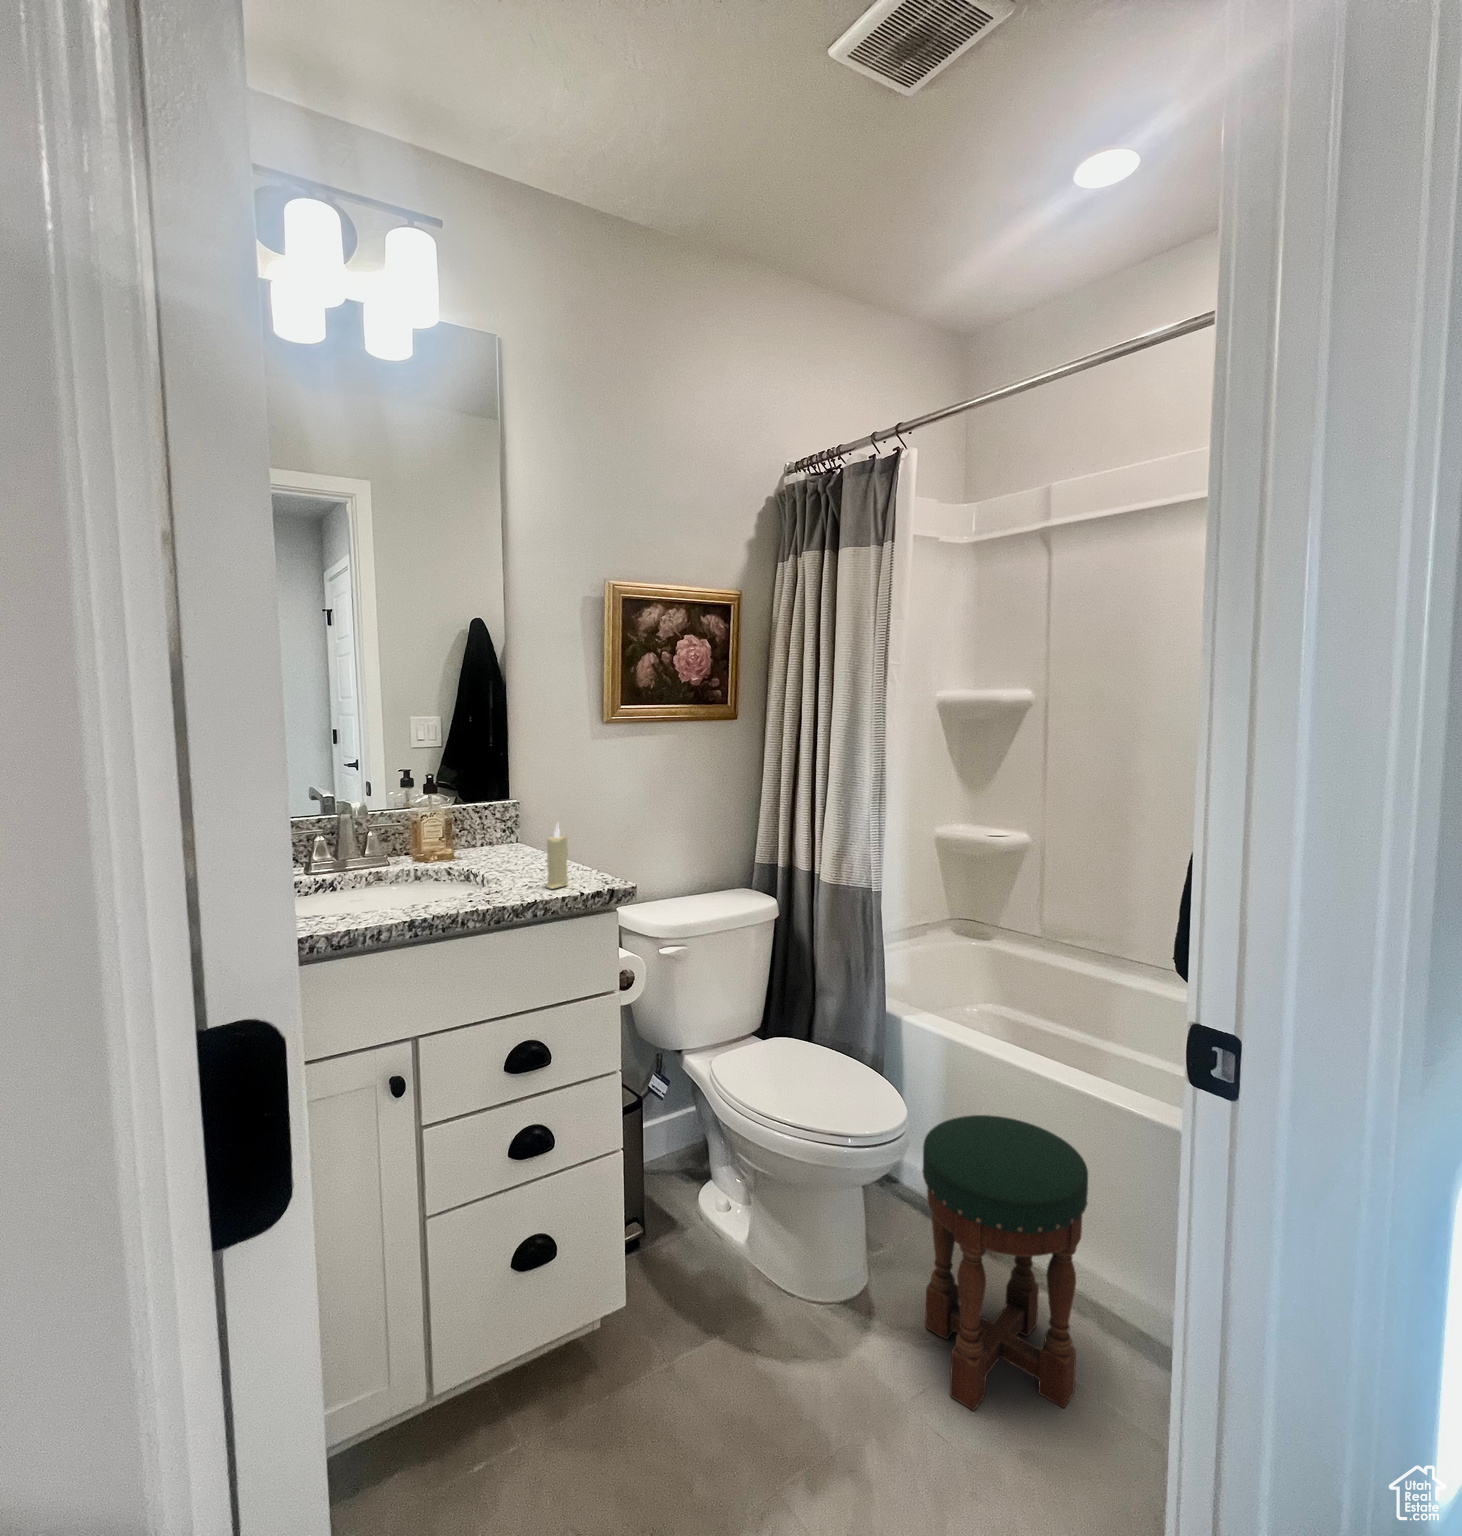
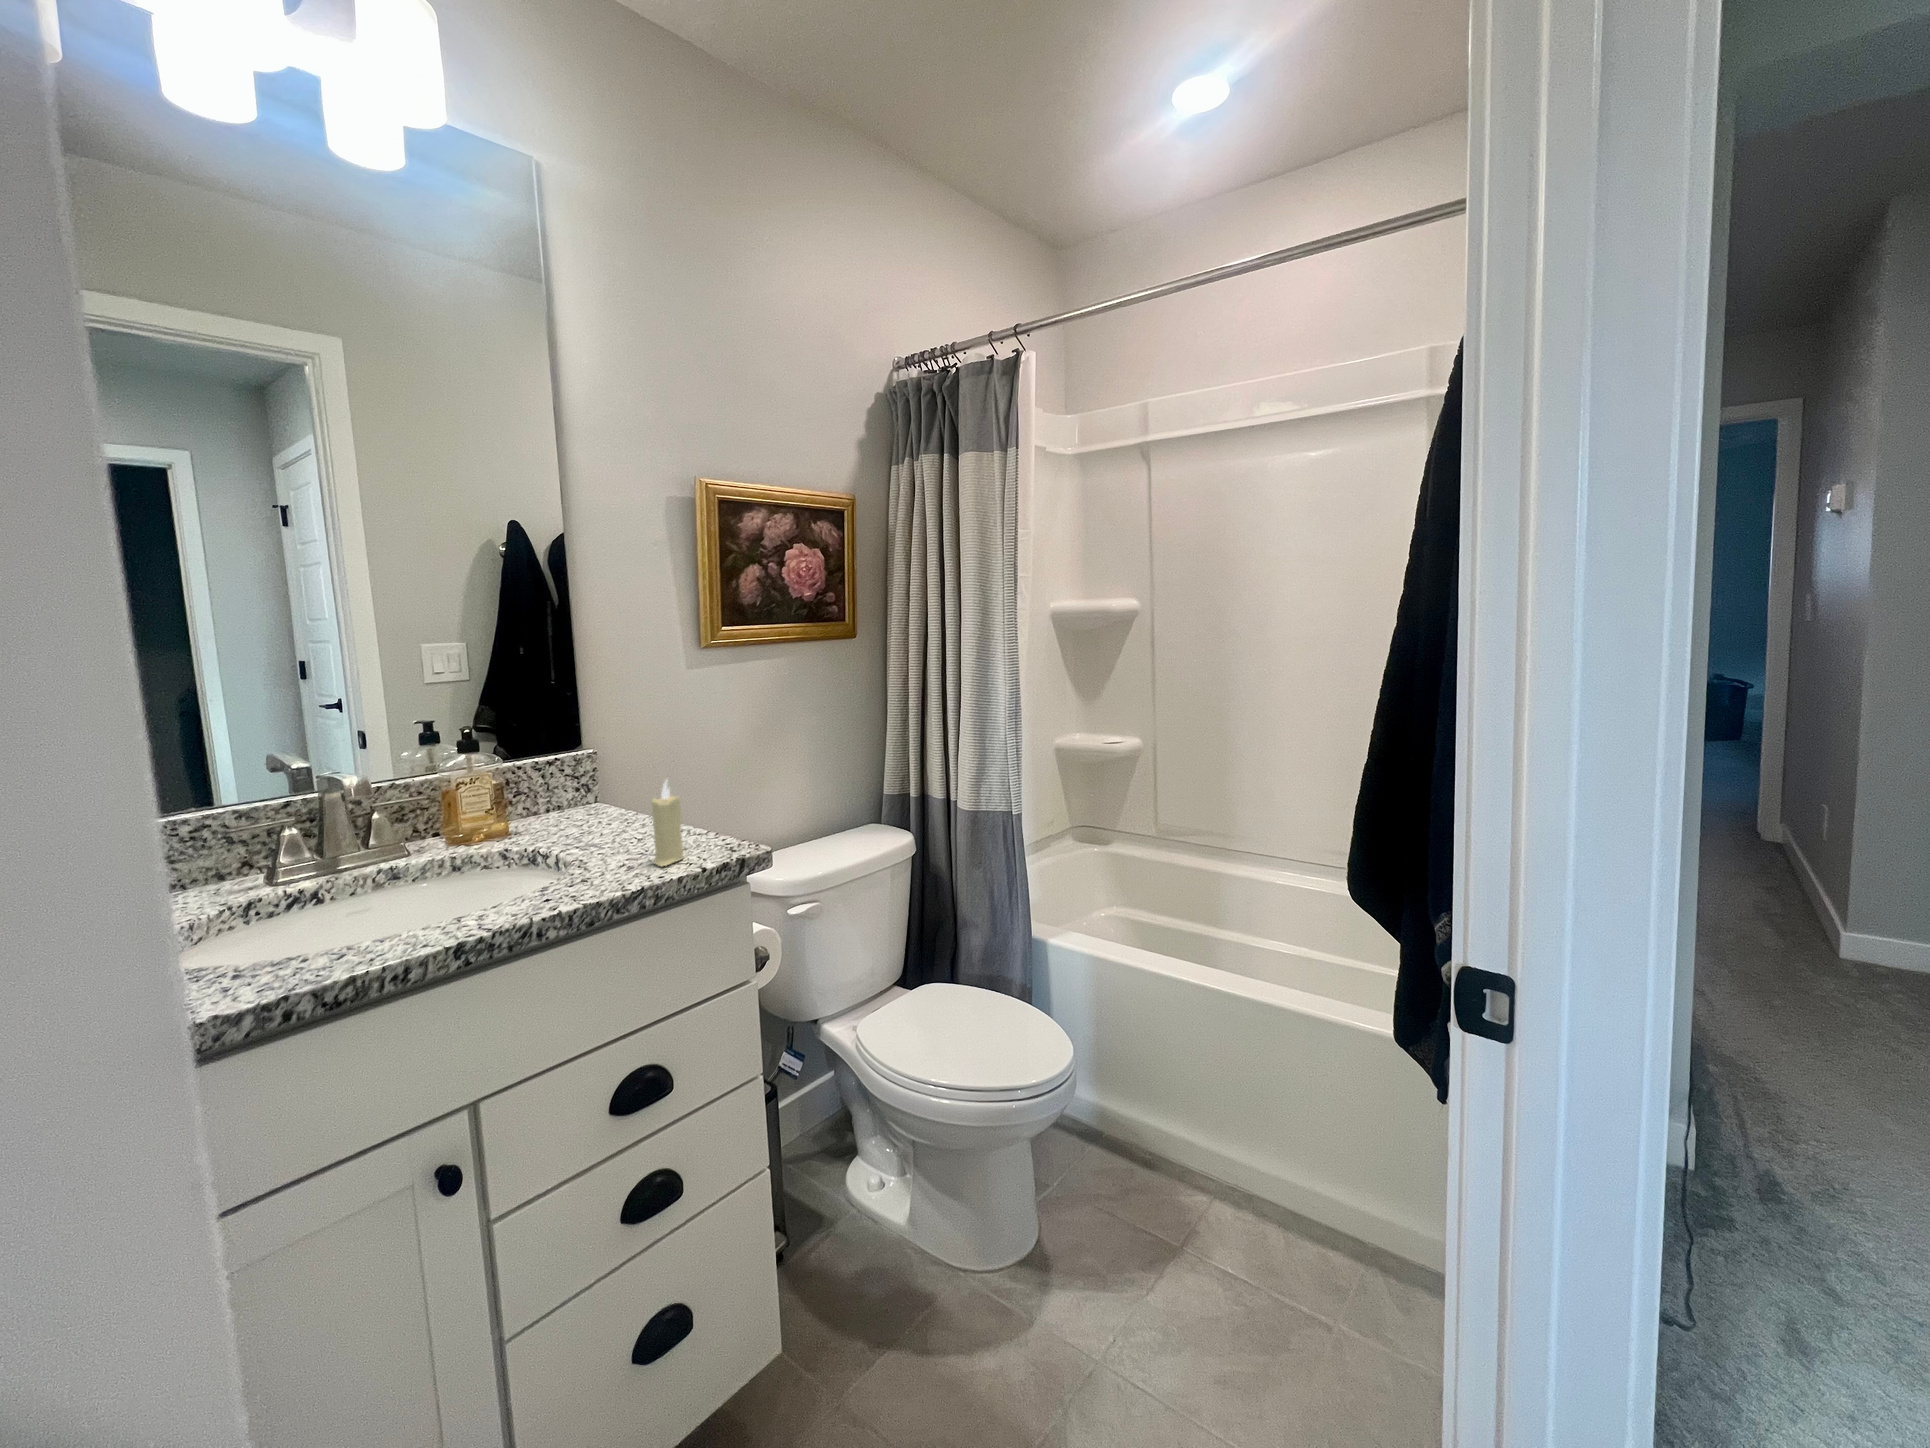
stool: present [922,1115,1088,1411] -> none [1112,1037,1280,1366]

